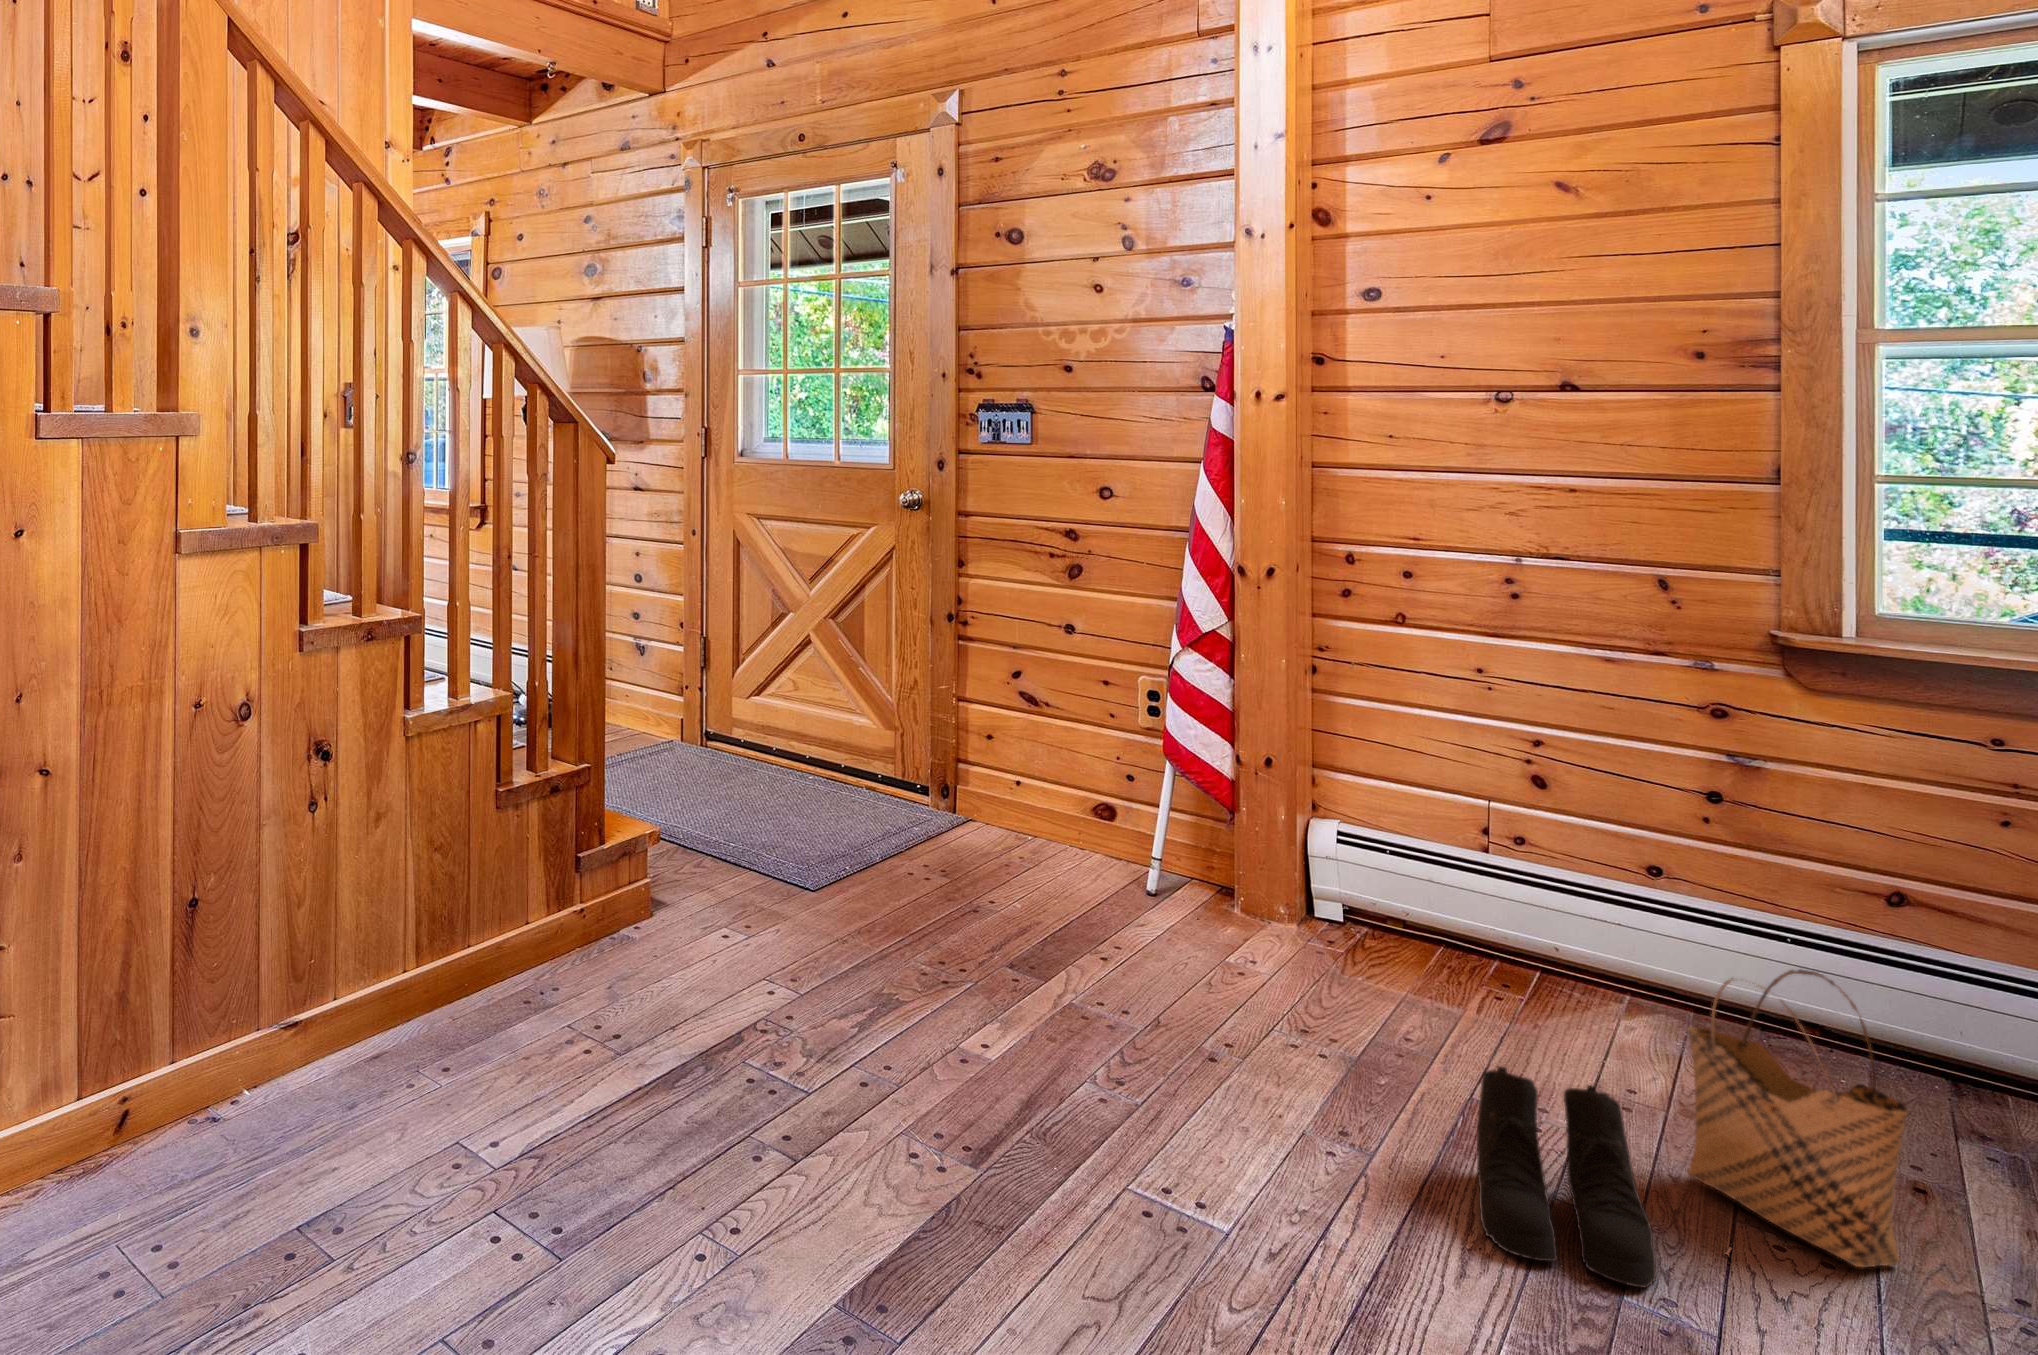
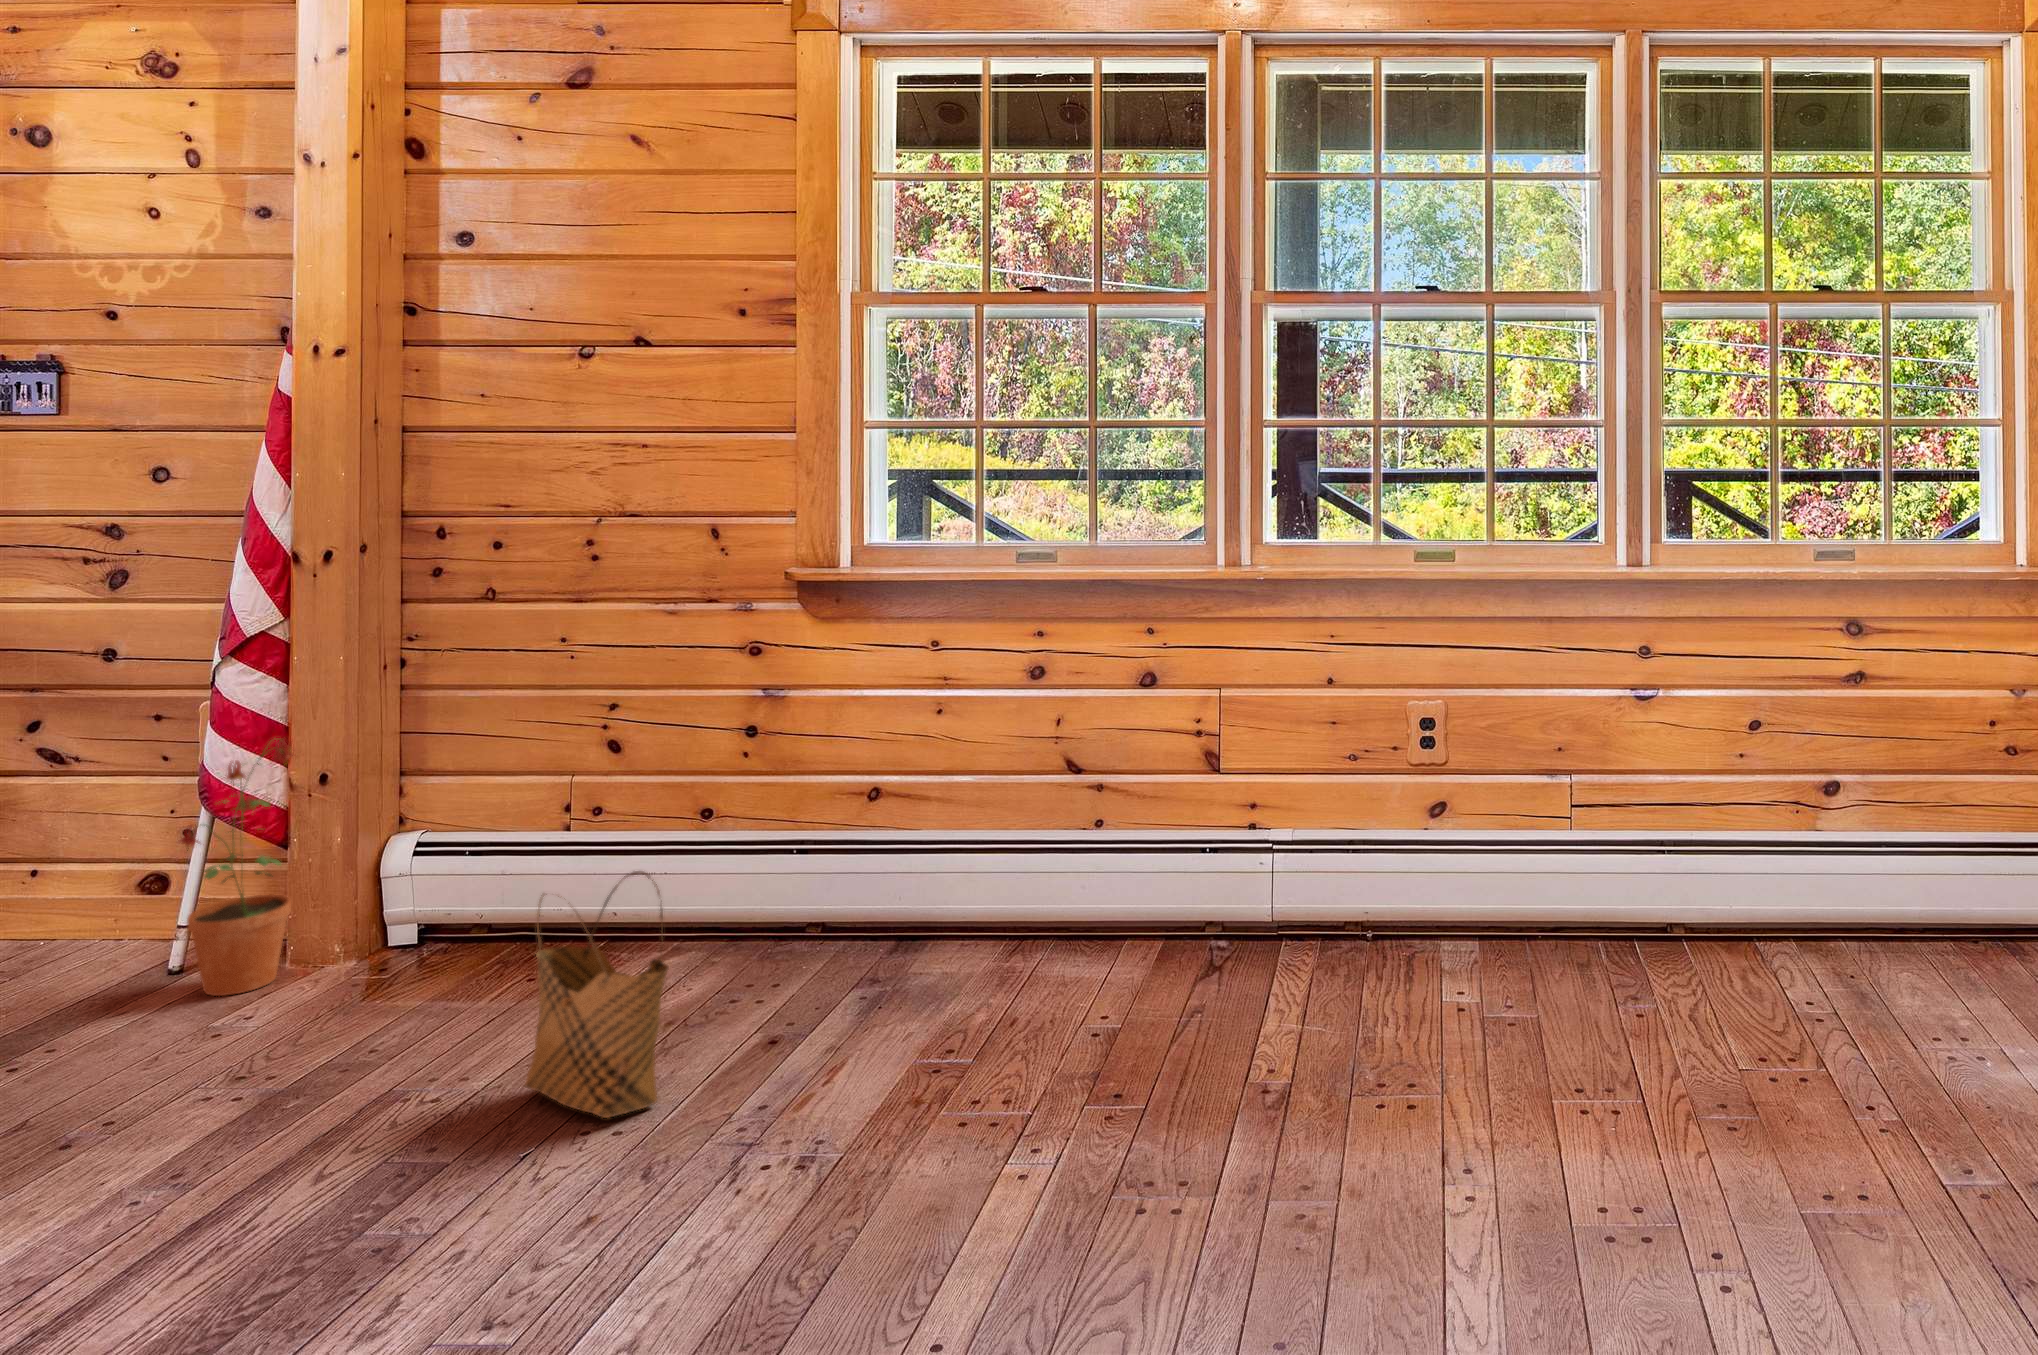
potted plant: none [1187,724,1271,944] -> present [179,738,293,996]
boots: present [1477,1066,1656,1287] -> none [222,1031,424,1221]

